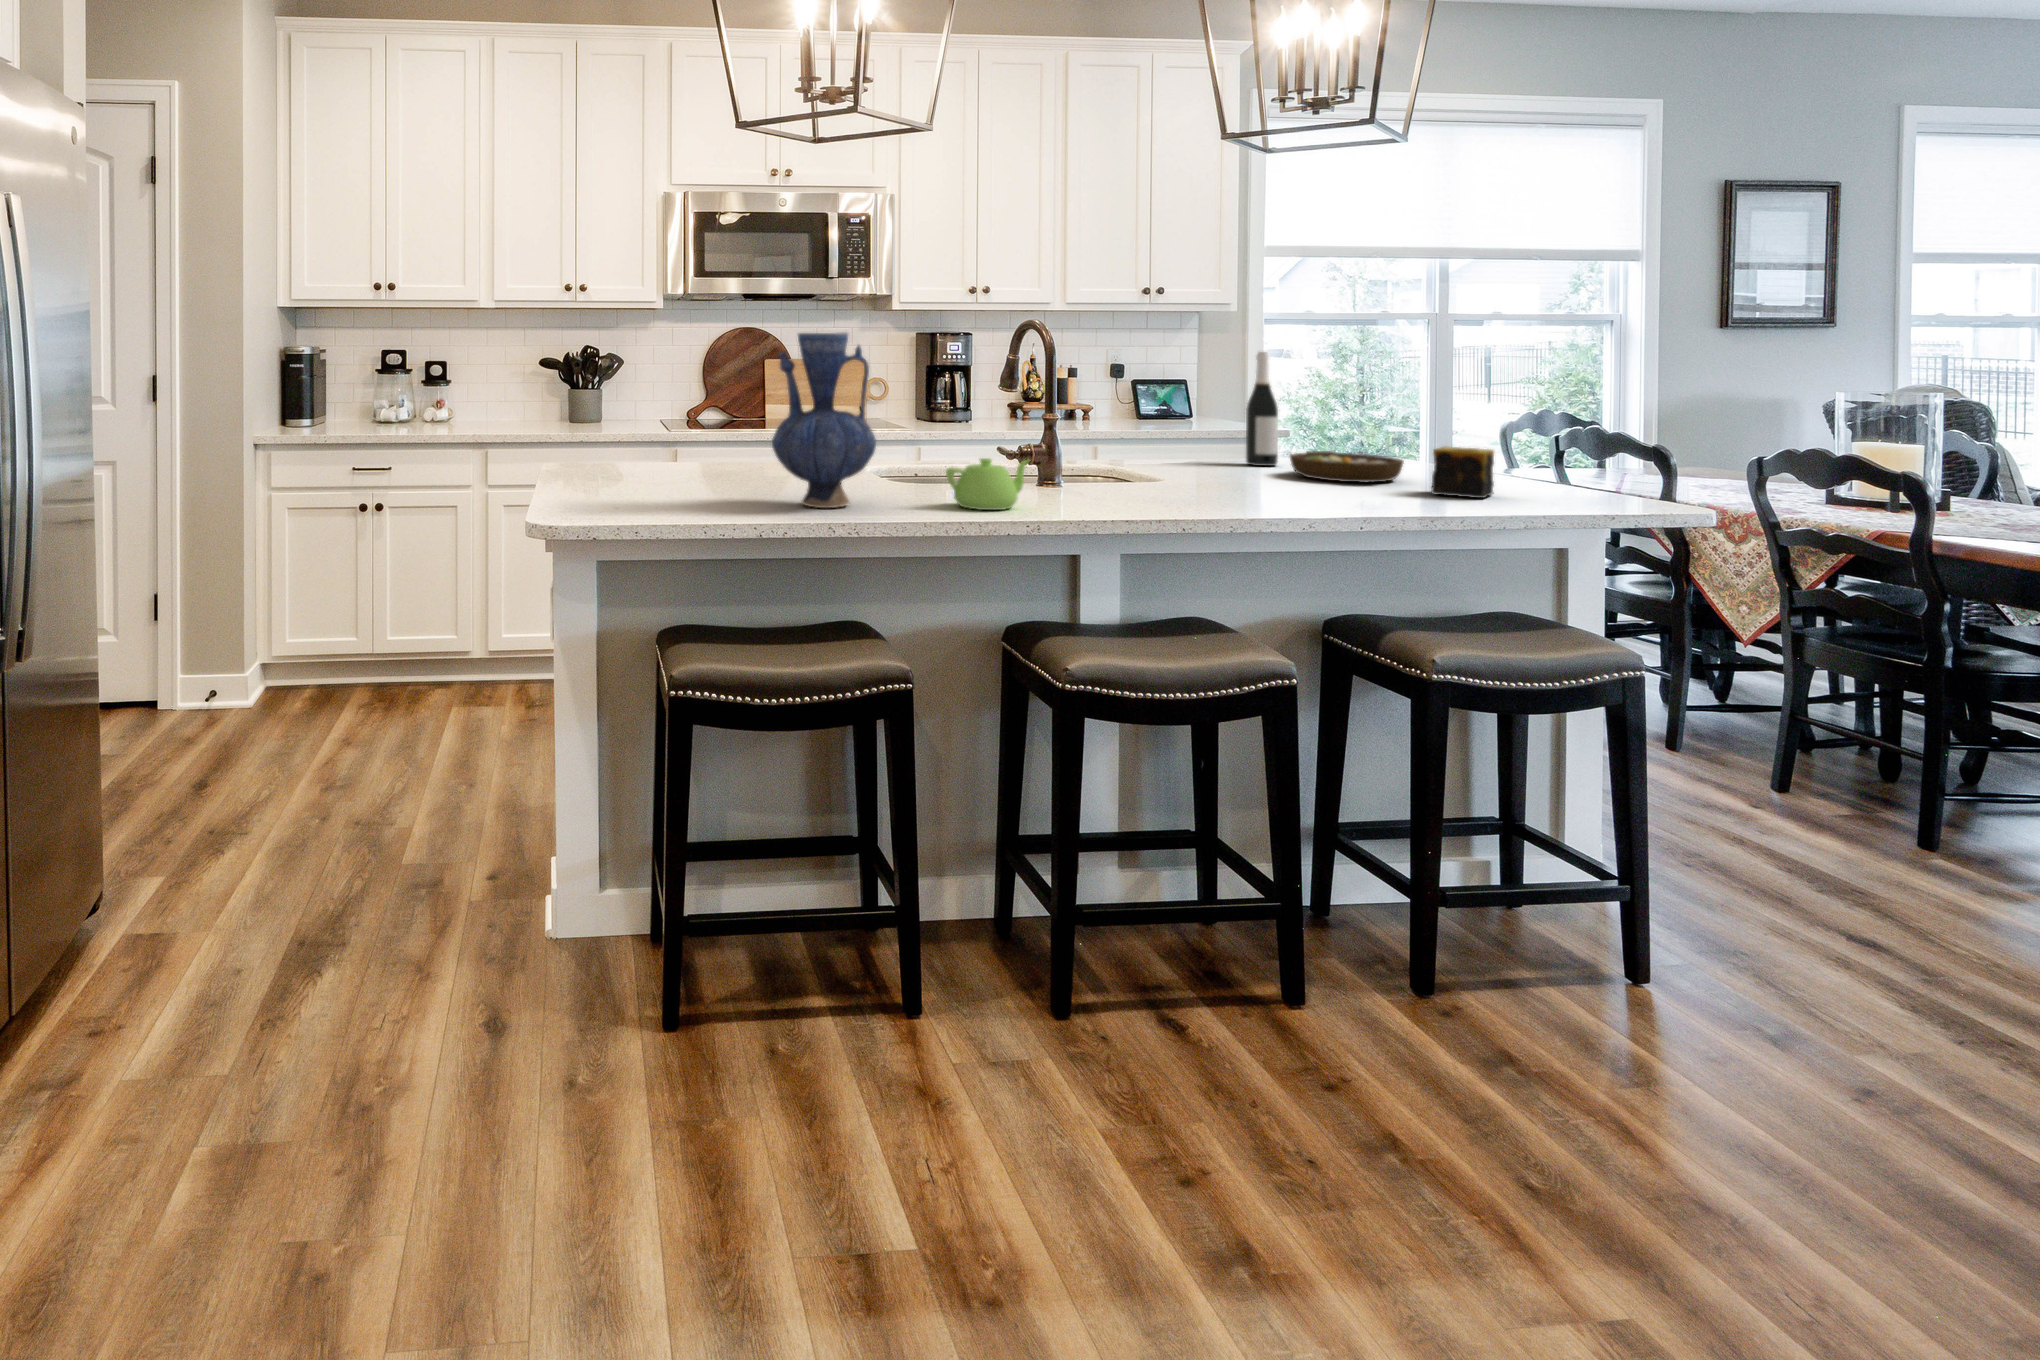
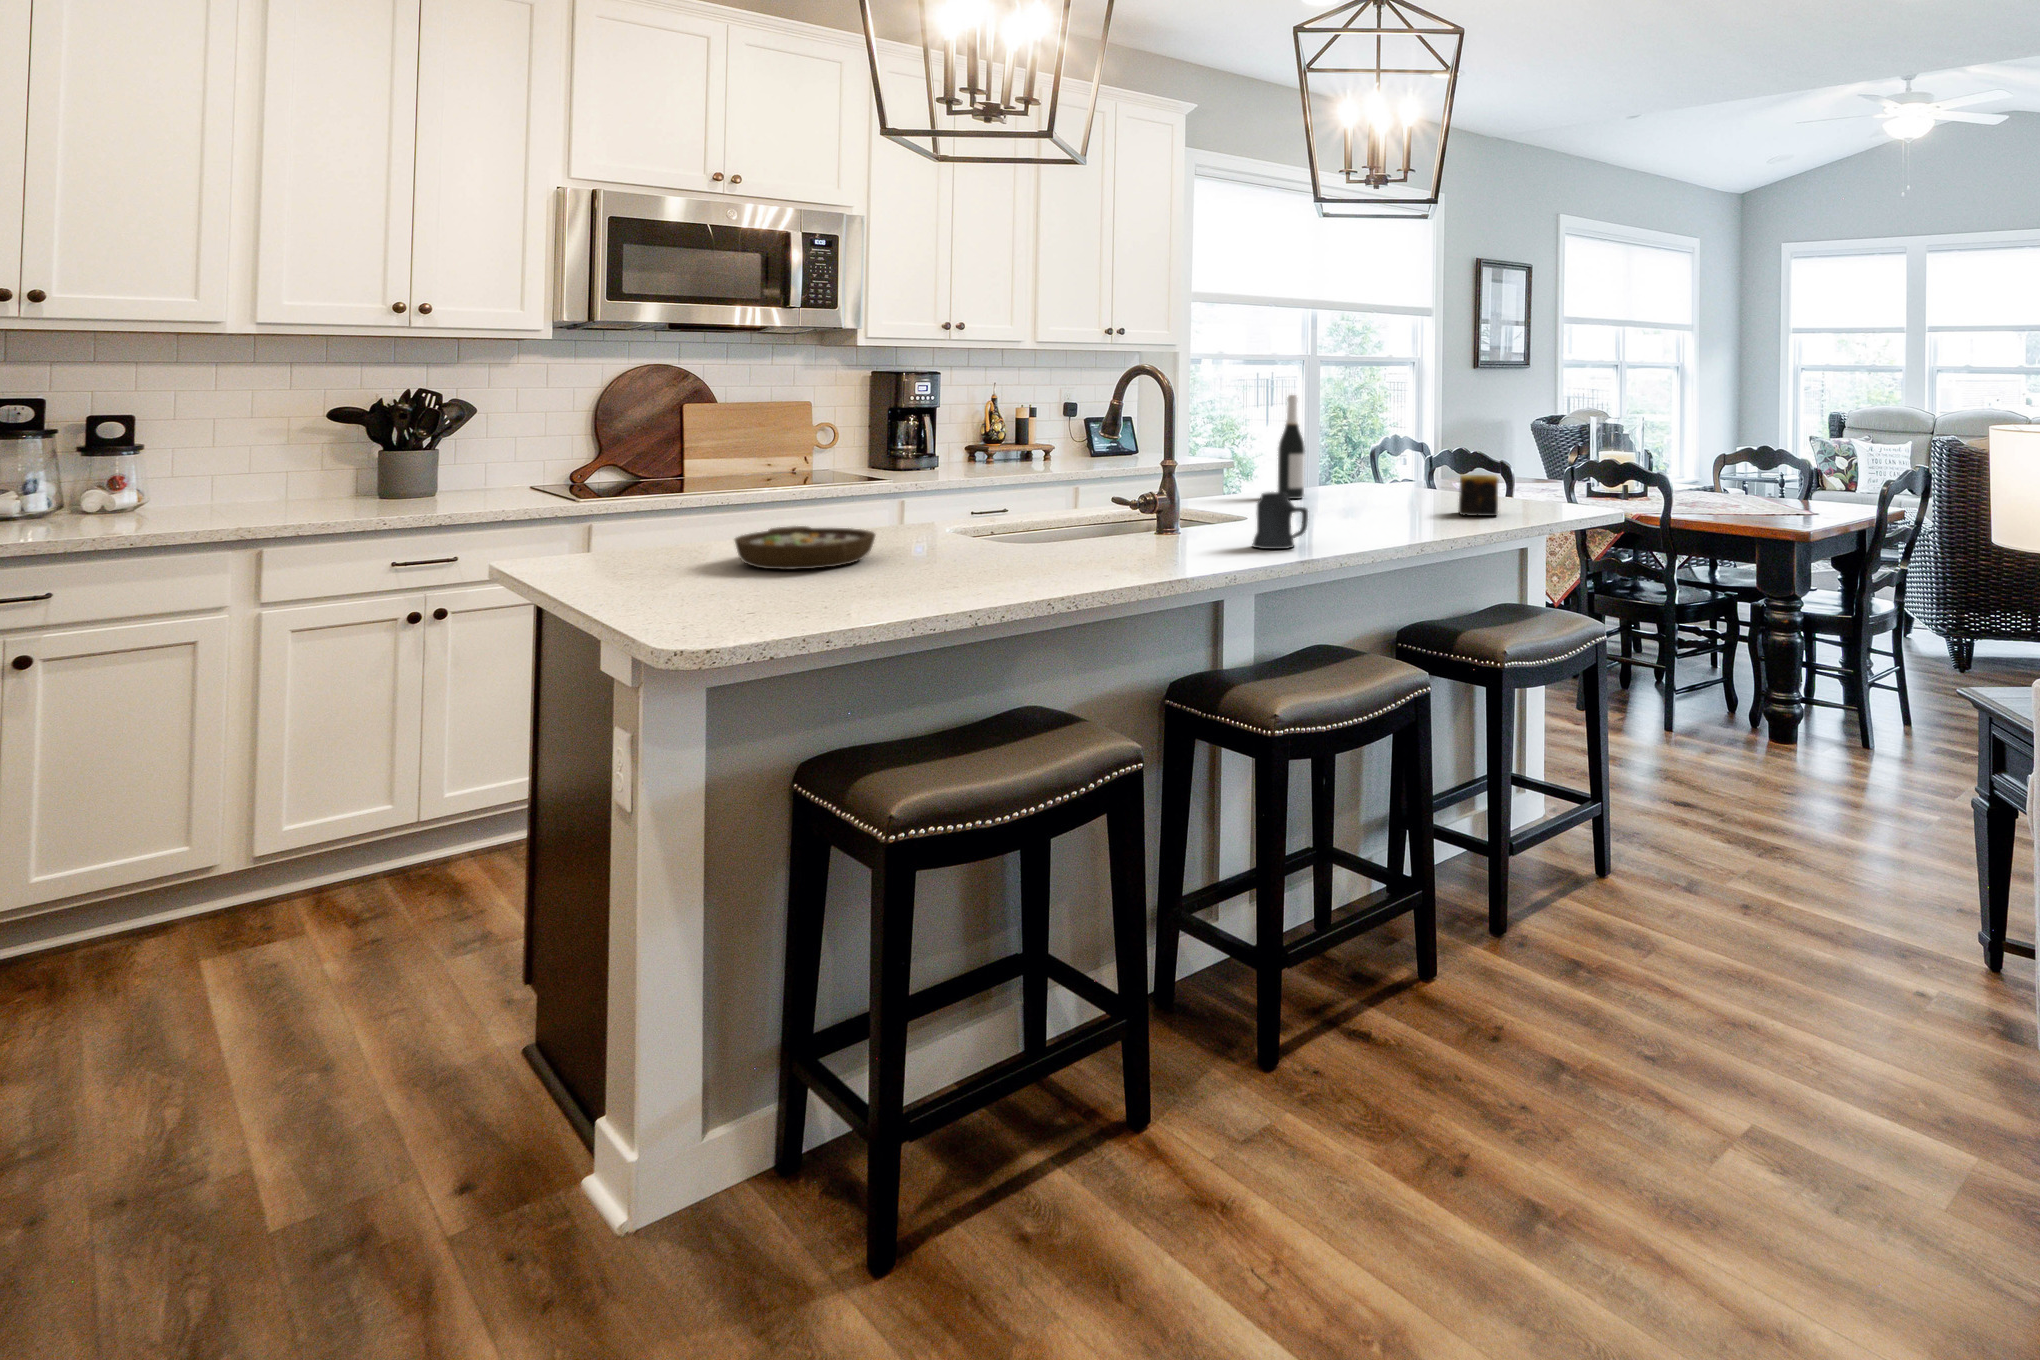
vase: present [772,332,876,508] -> none [941,384,1063,584]
mug: none [1107,447,1163,506] -> present [1252,492,1308,549]
bowl: present [1290,451,1404,482] -> present [735,526,875,570]
teapot: present [946,458,1029,510] -> none [1128,511,1200,568]

